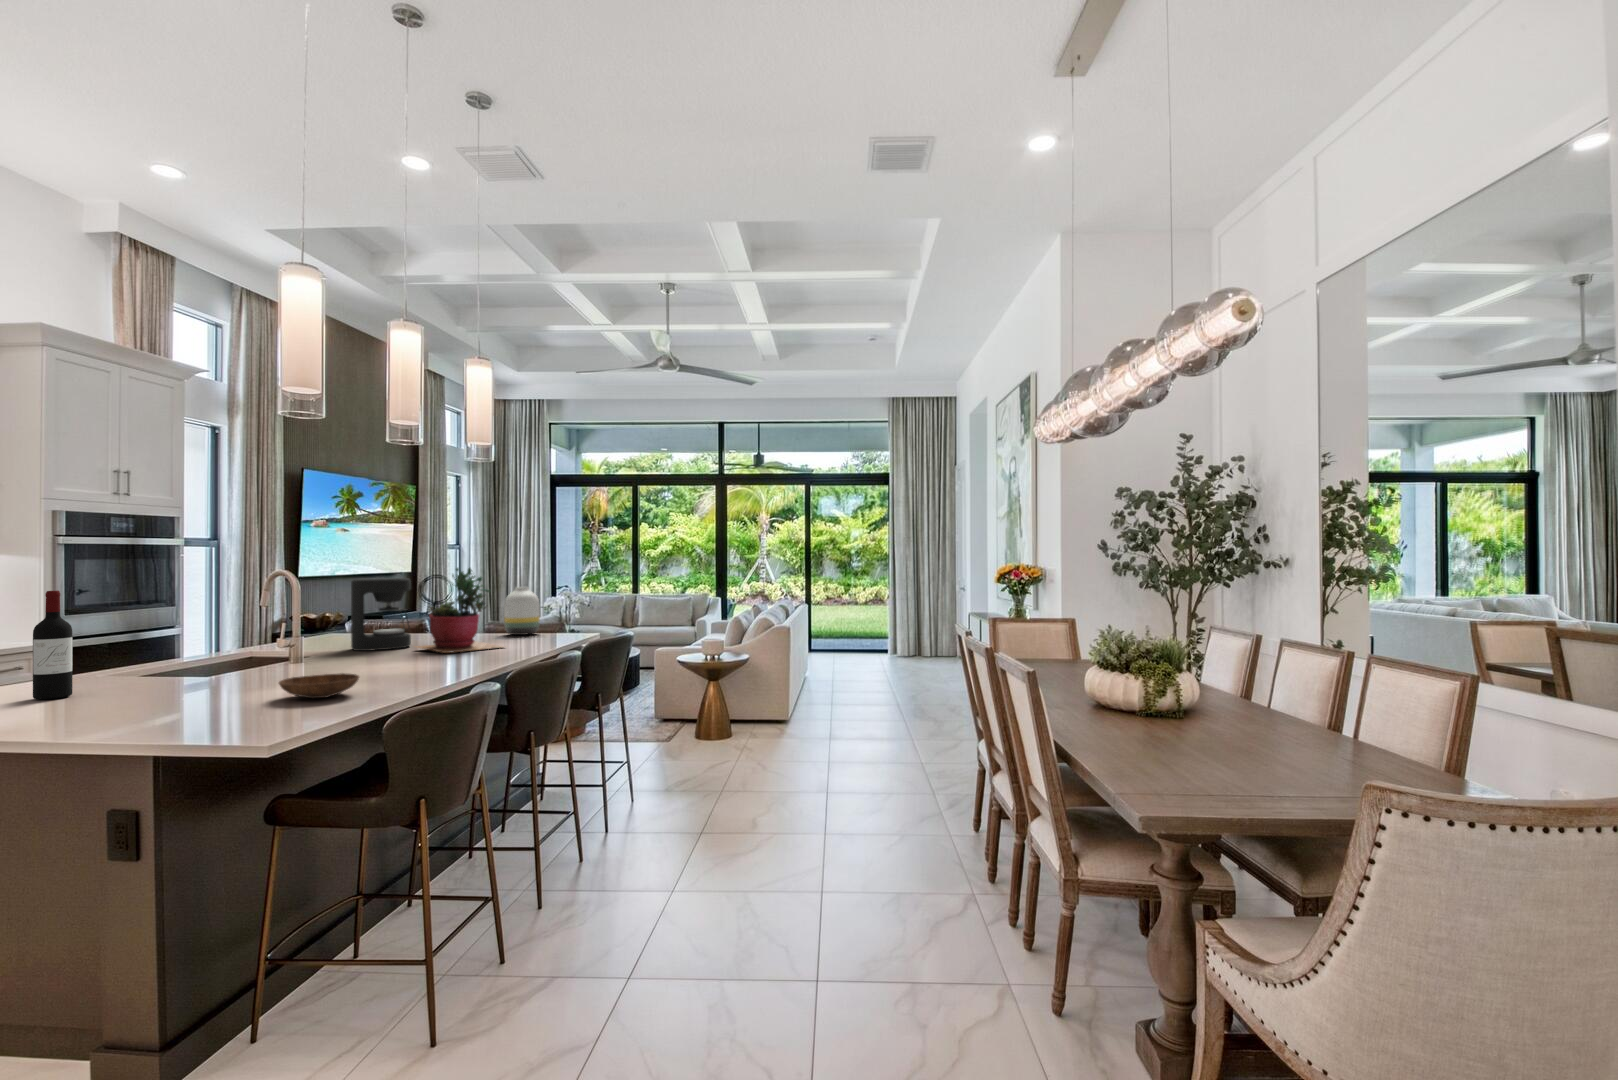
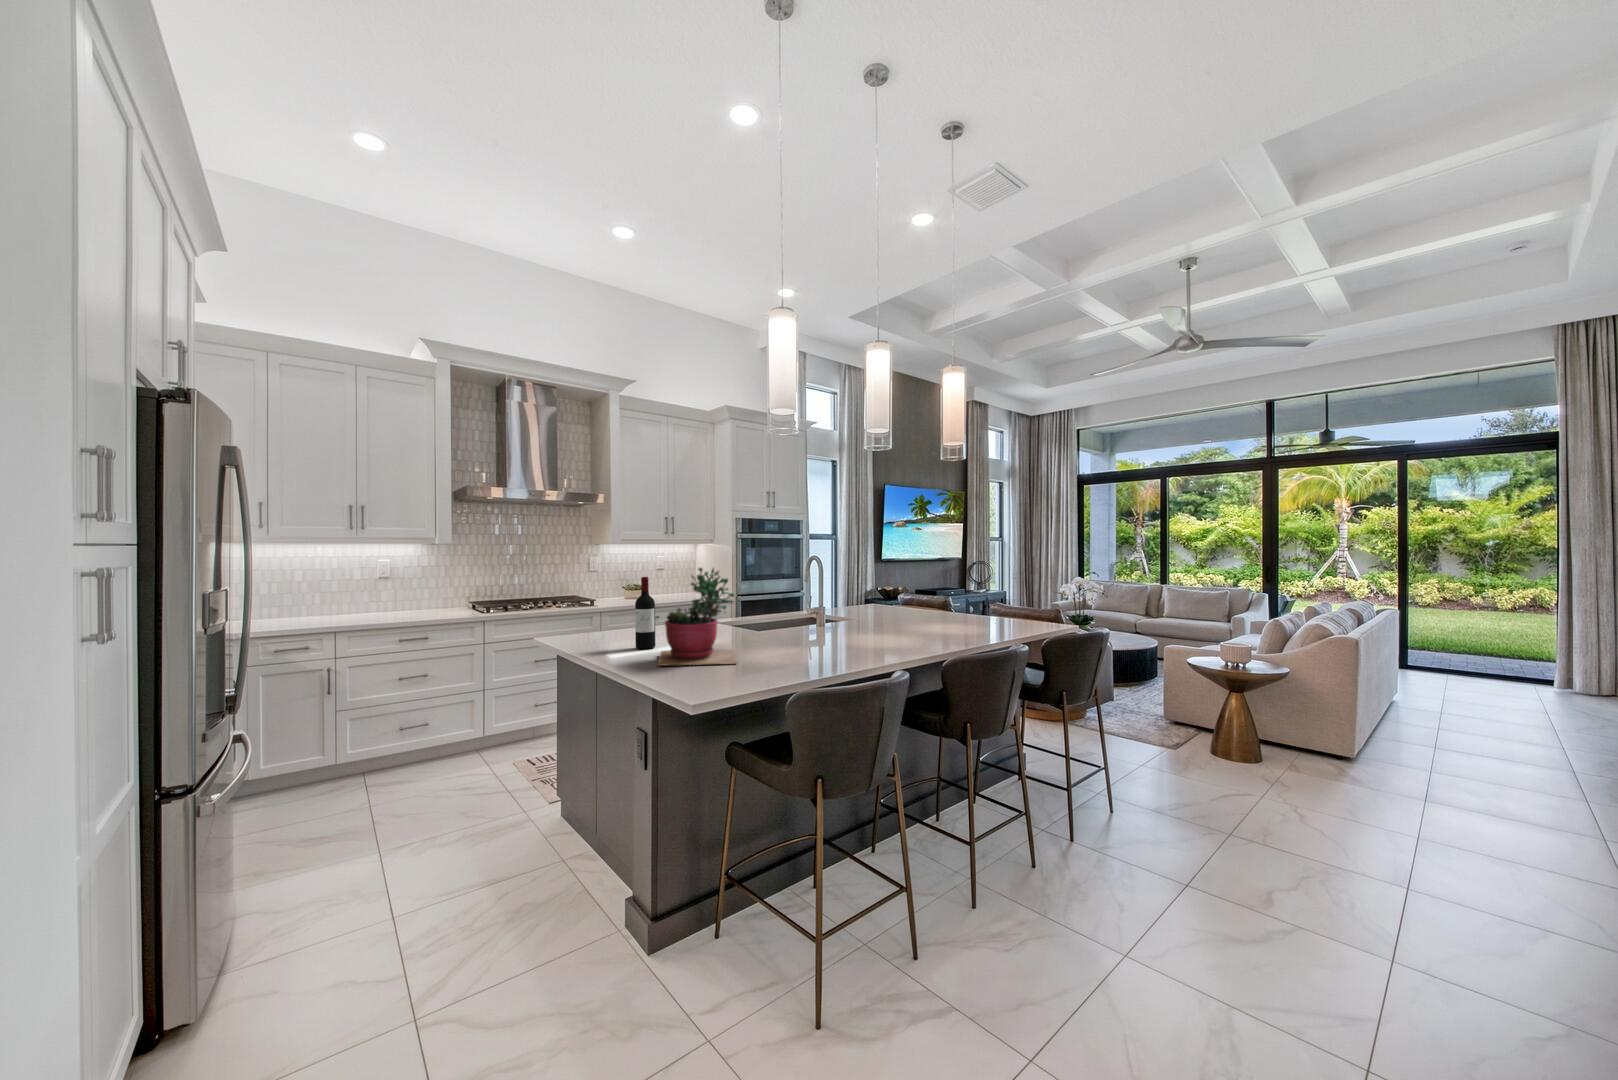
succulent plant: present [417,568,502,653] -> present [658,568,737,666]
coffee maker: present [351,578,411,651] -> none [857,570,901,630]
vase: present [504,587,540,635] -> none [988,580,1020,625]
bowl: present [279,673,359,698] -> none [730,654,790,676]

